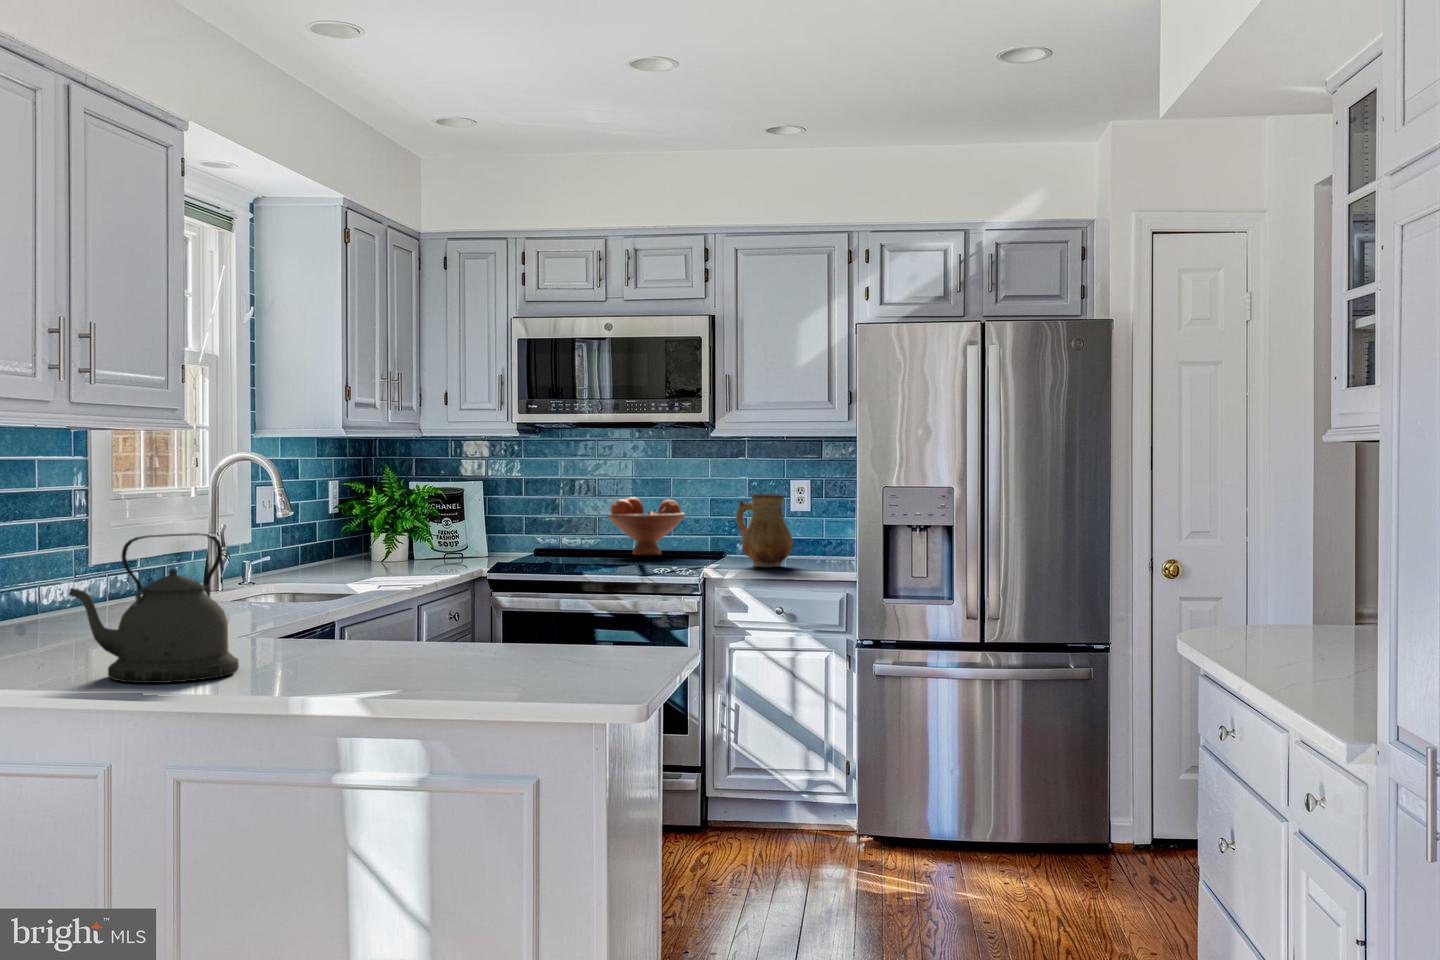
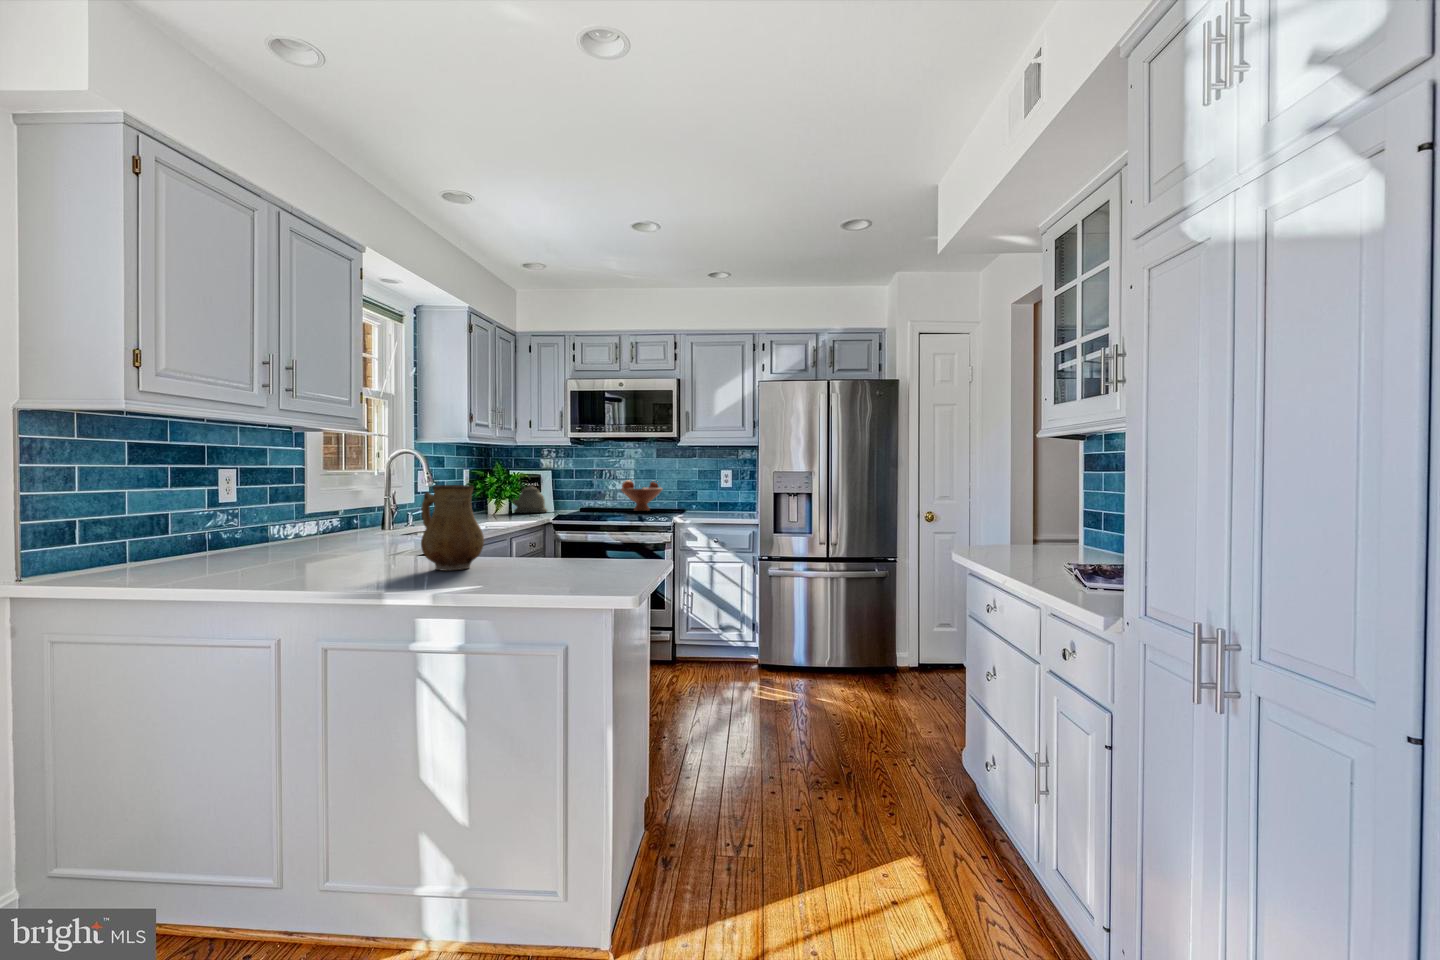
ceramic pitcher: present [736,494,793,567] -> present [421,485,484,571]
kettle: present [69,533,239,683] -> present [513,479,547,513]

